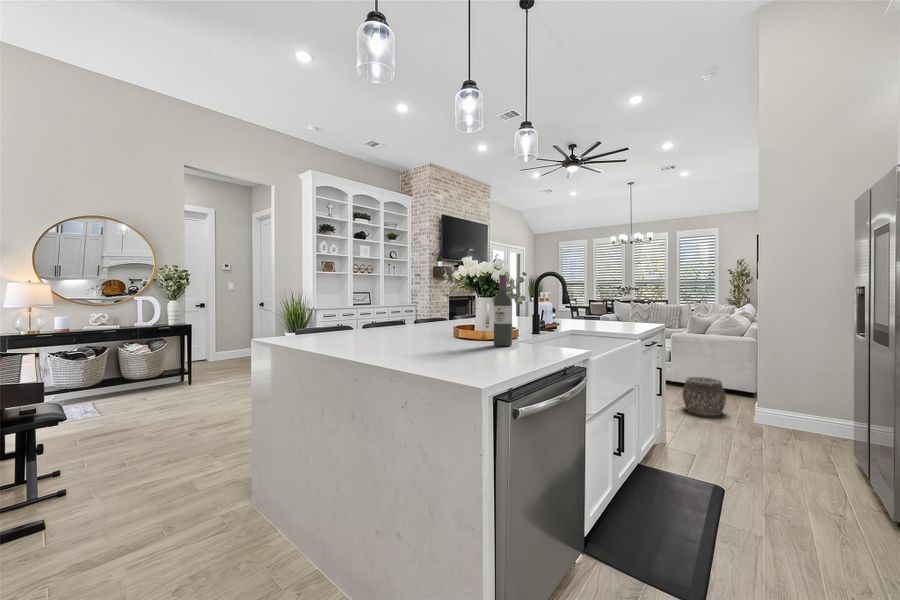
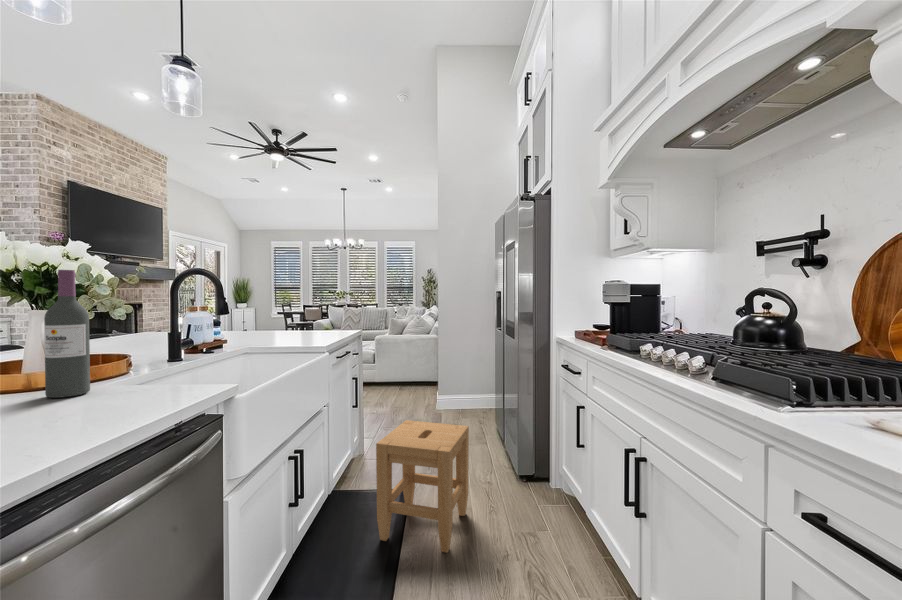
woven basket: present [683,377,726,415] -> none [381,376,417,413]
stool: none [690,413,801,547] -> present [376,420,469,553]

